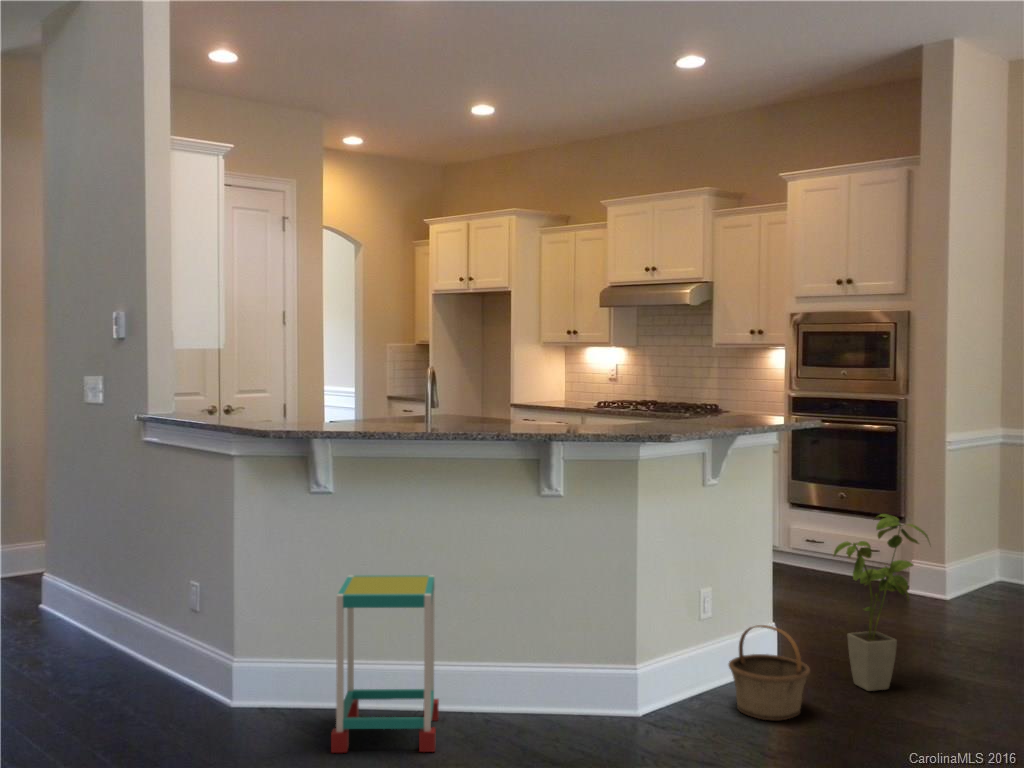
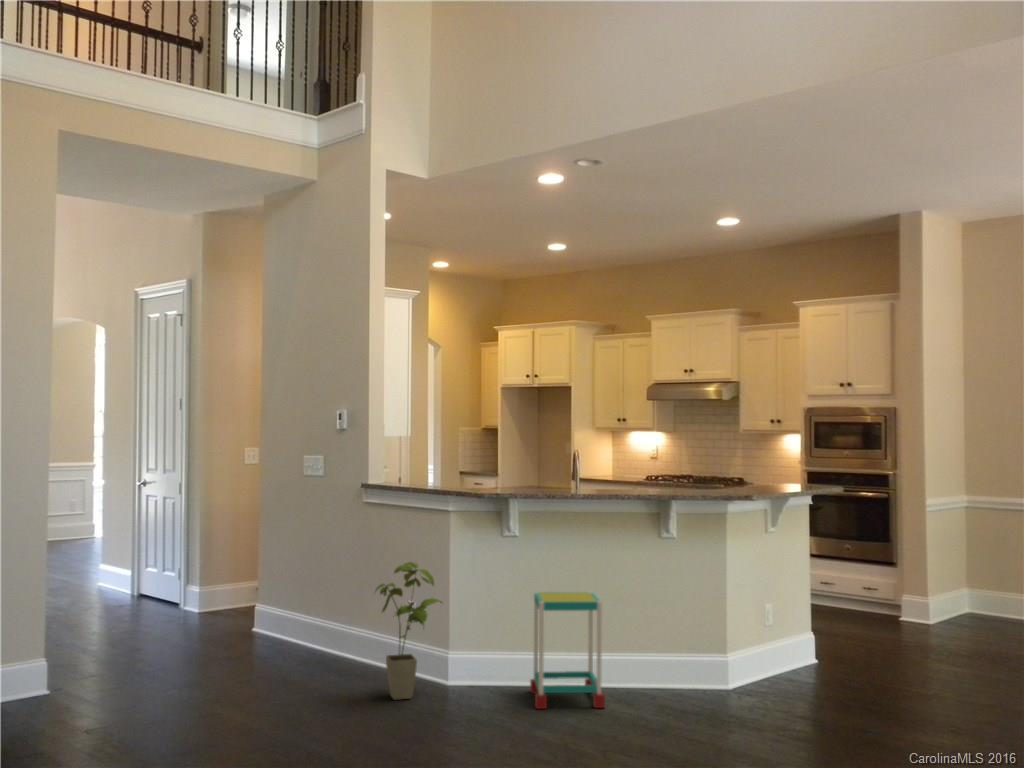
house plant: present [834,514,929,691] -> present [376,562,441,700]
basket: present [729,625,810,720] -> none [790,627,847,691]

